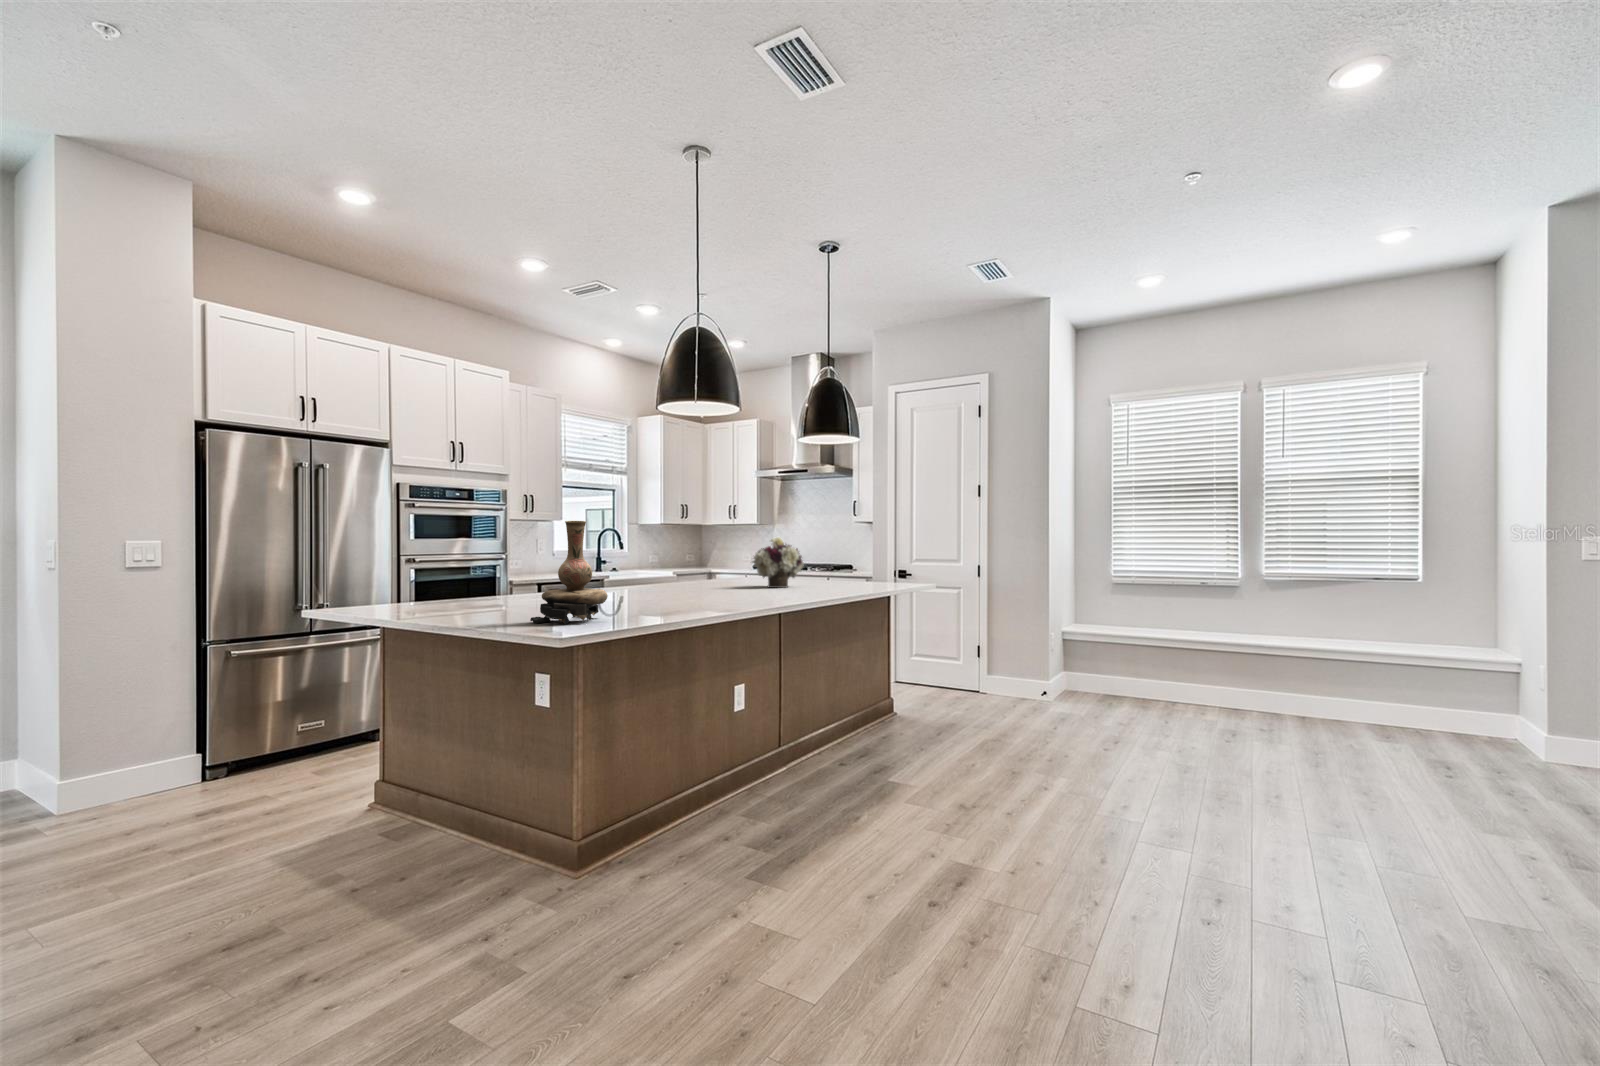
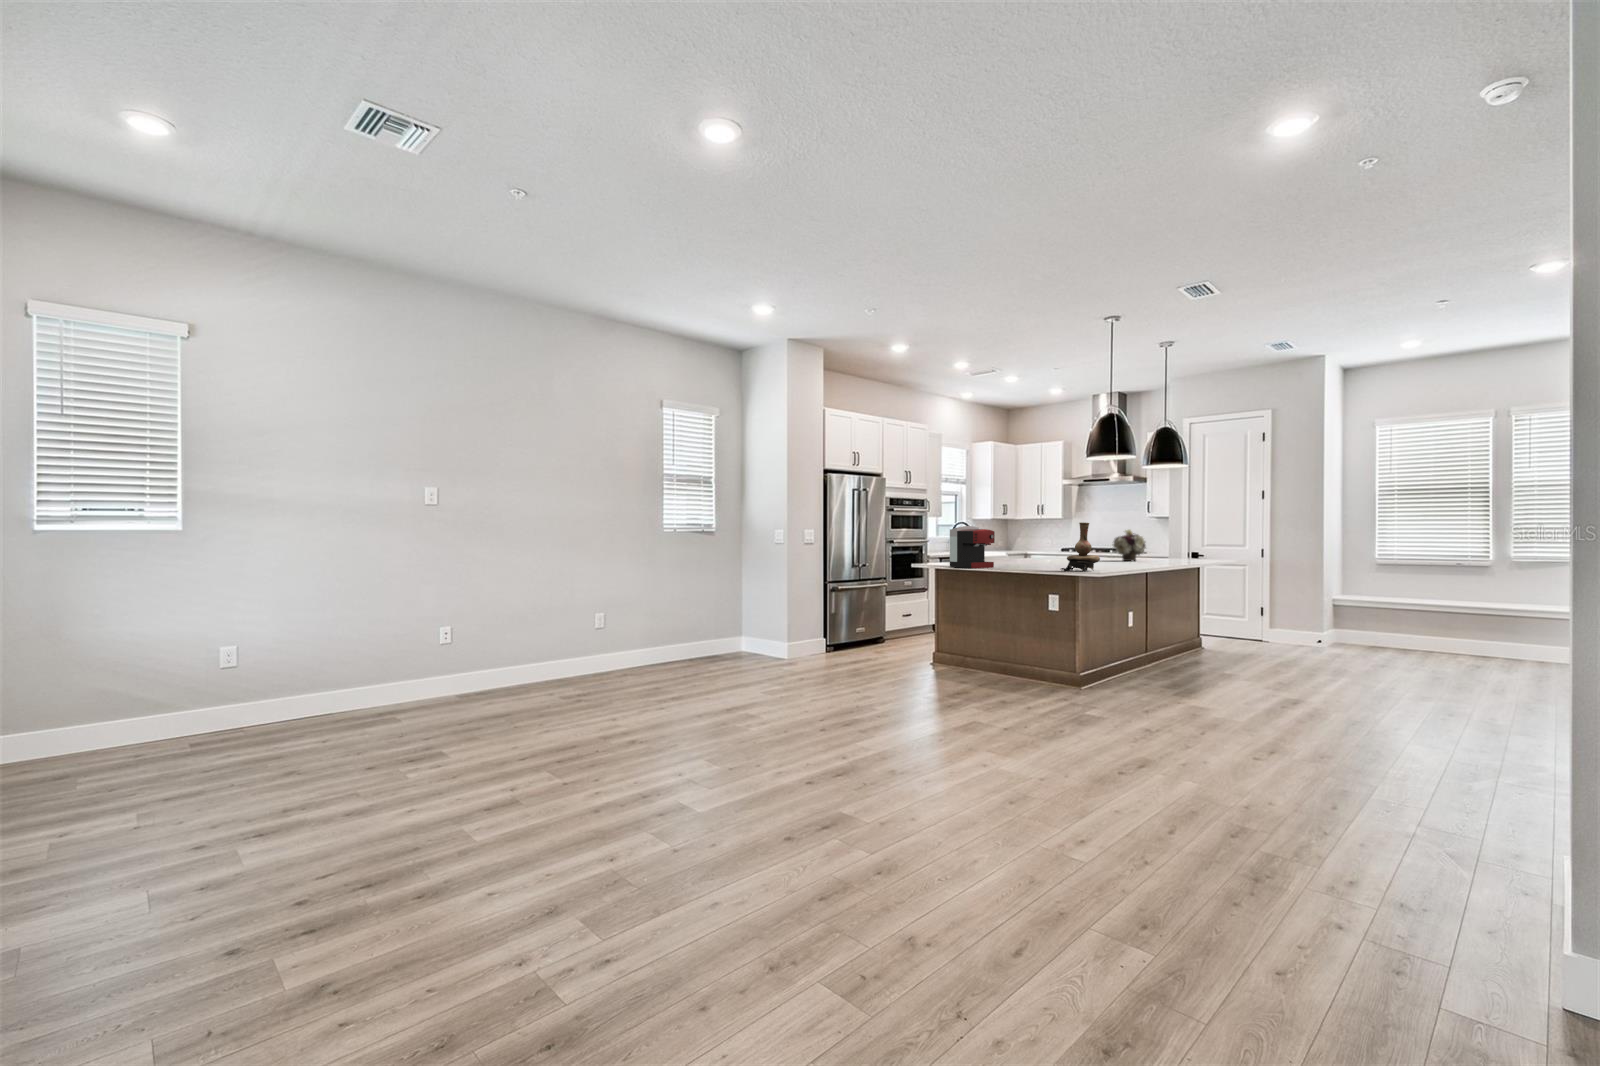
coffee maker: none [399,529,481,613] -> present [950,526,995,568]

